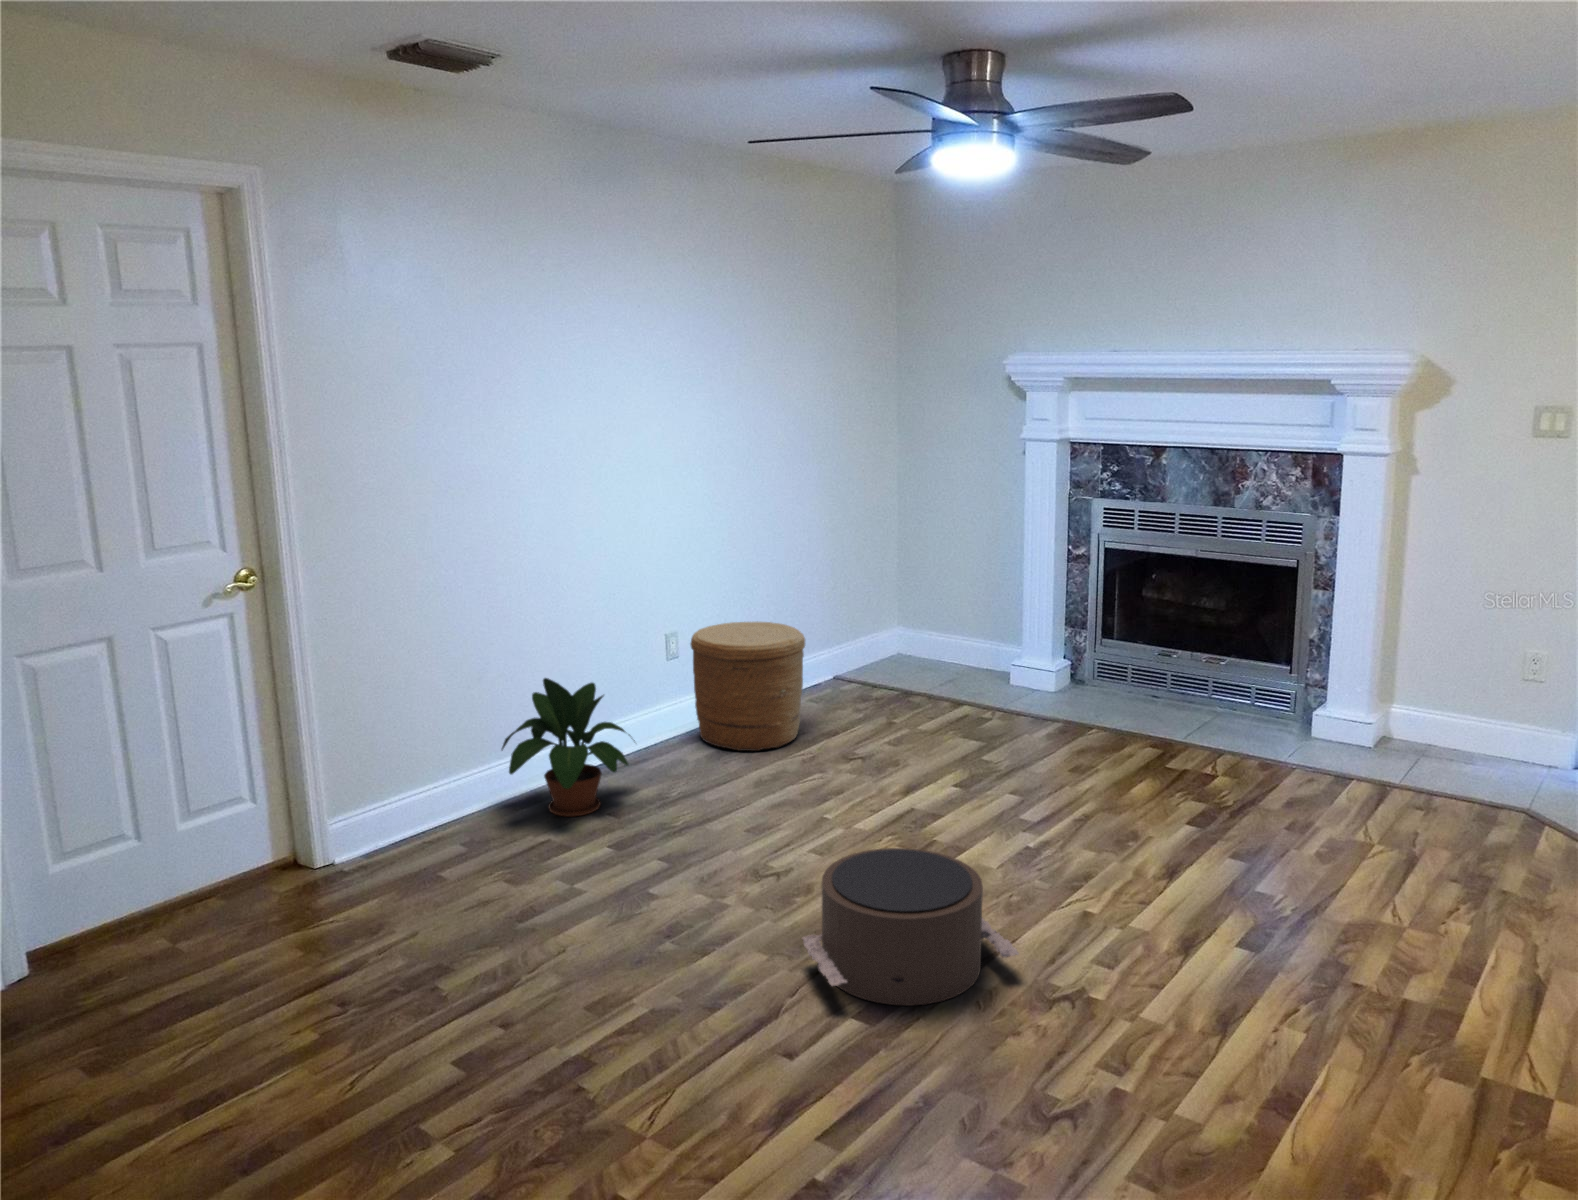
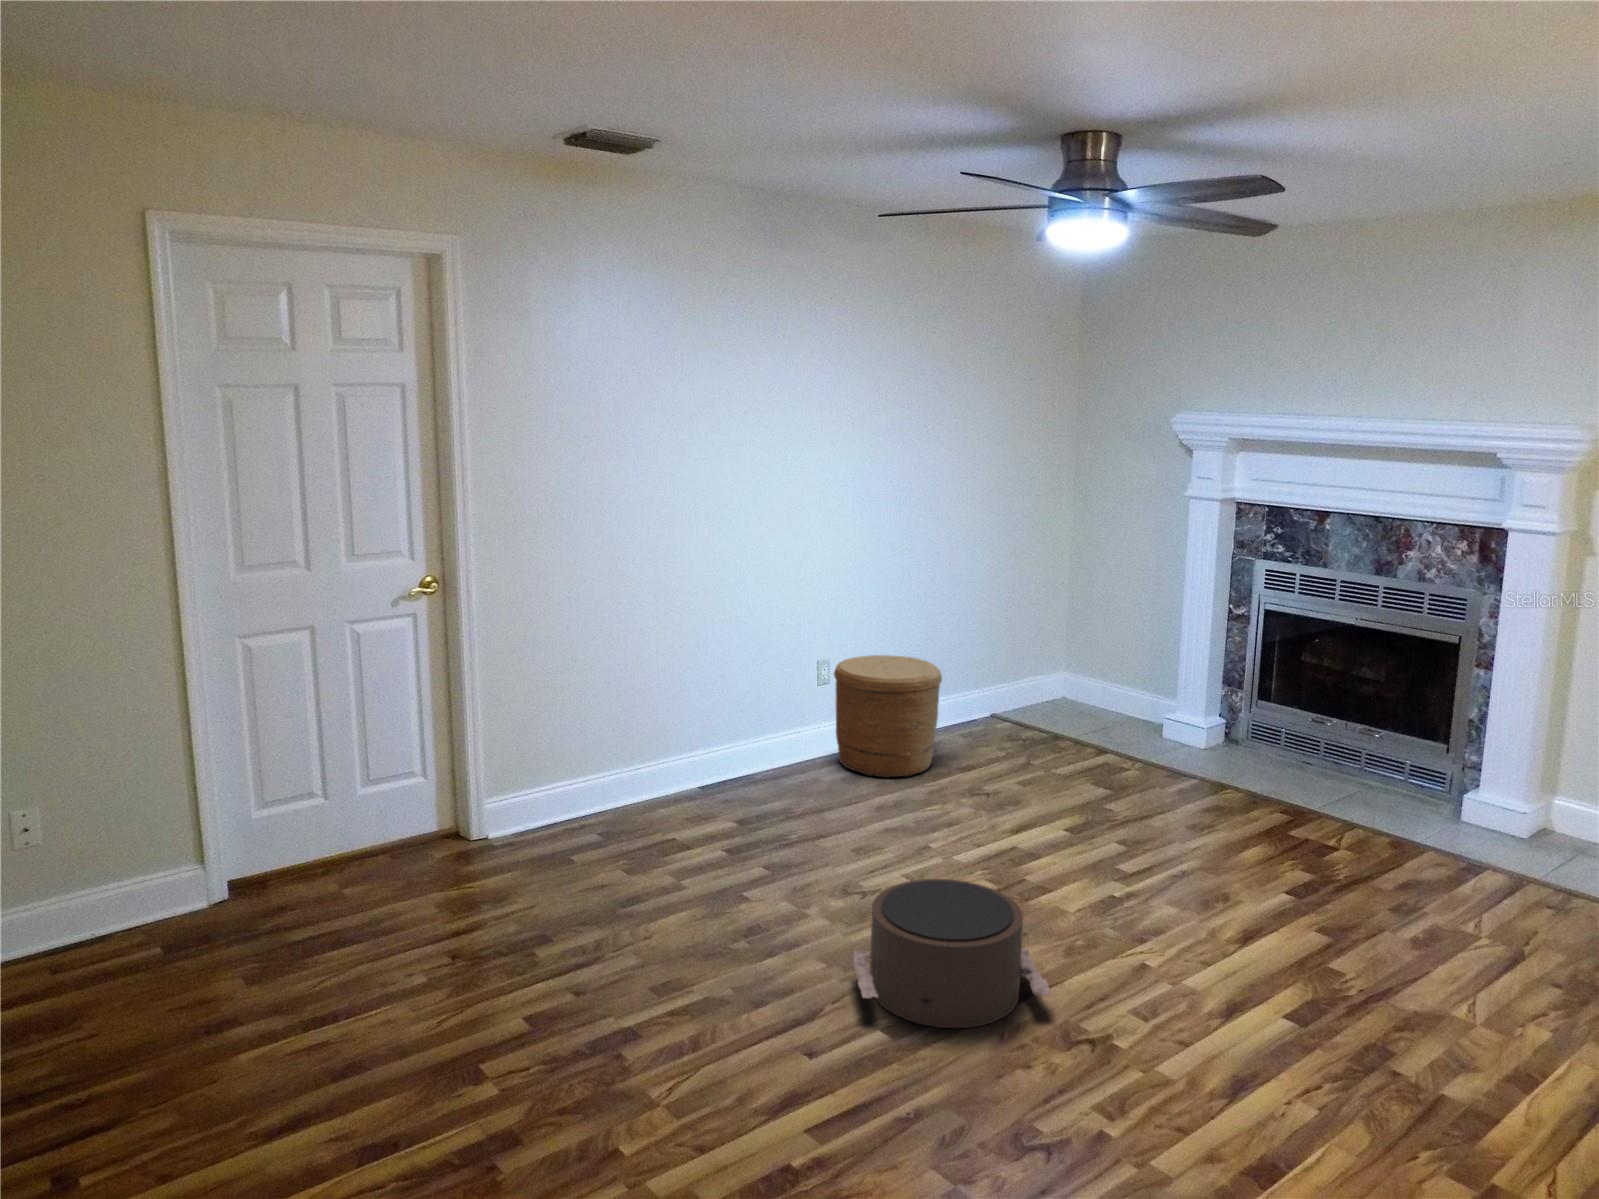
potted plant: present [502,678,635,817] -> none [644,692,766,820]

